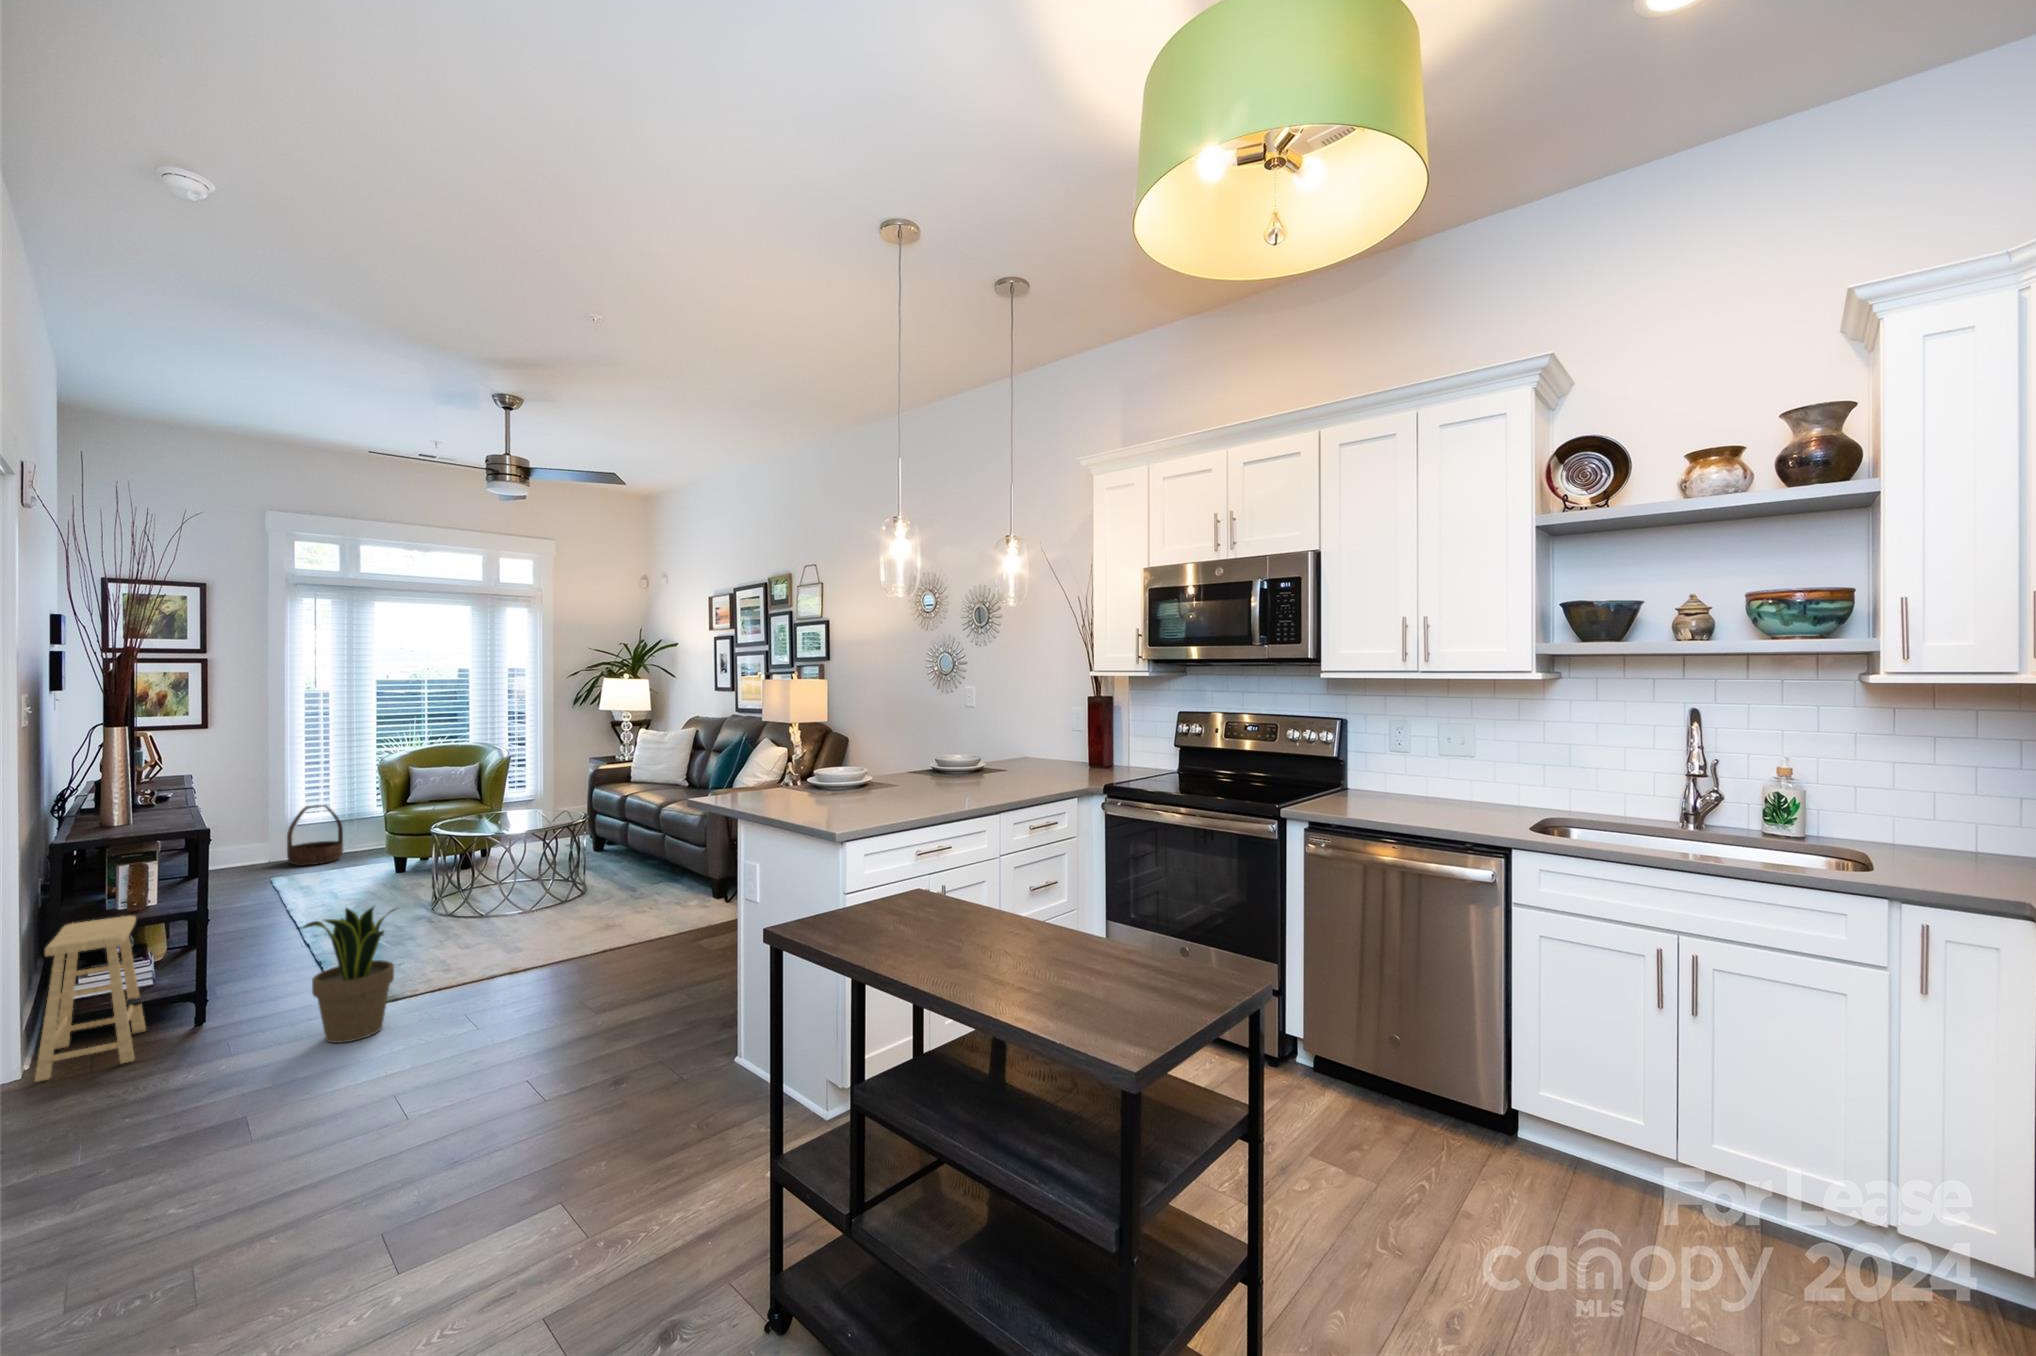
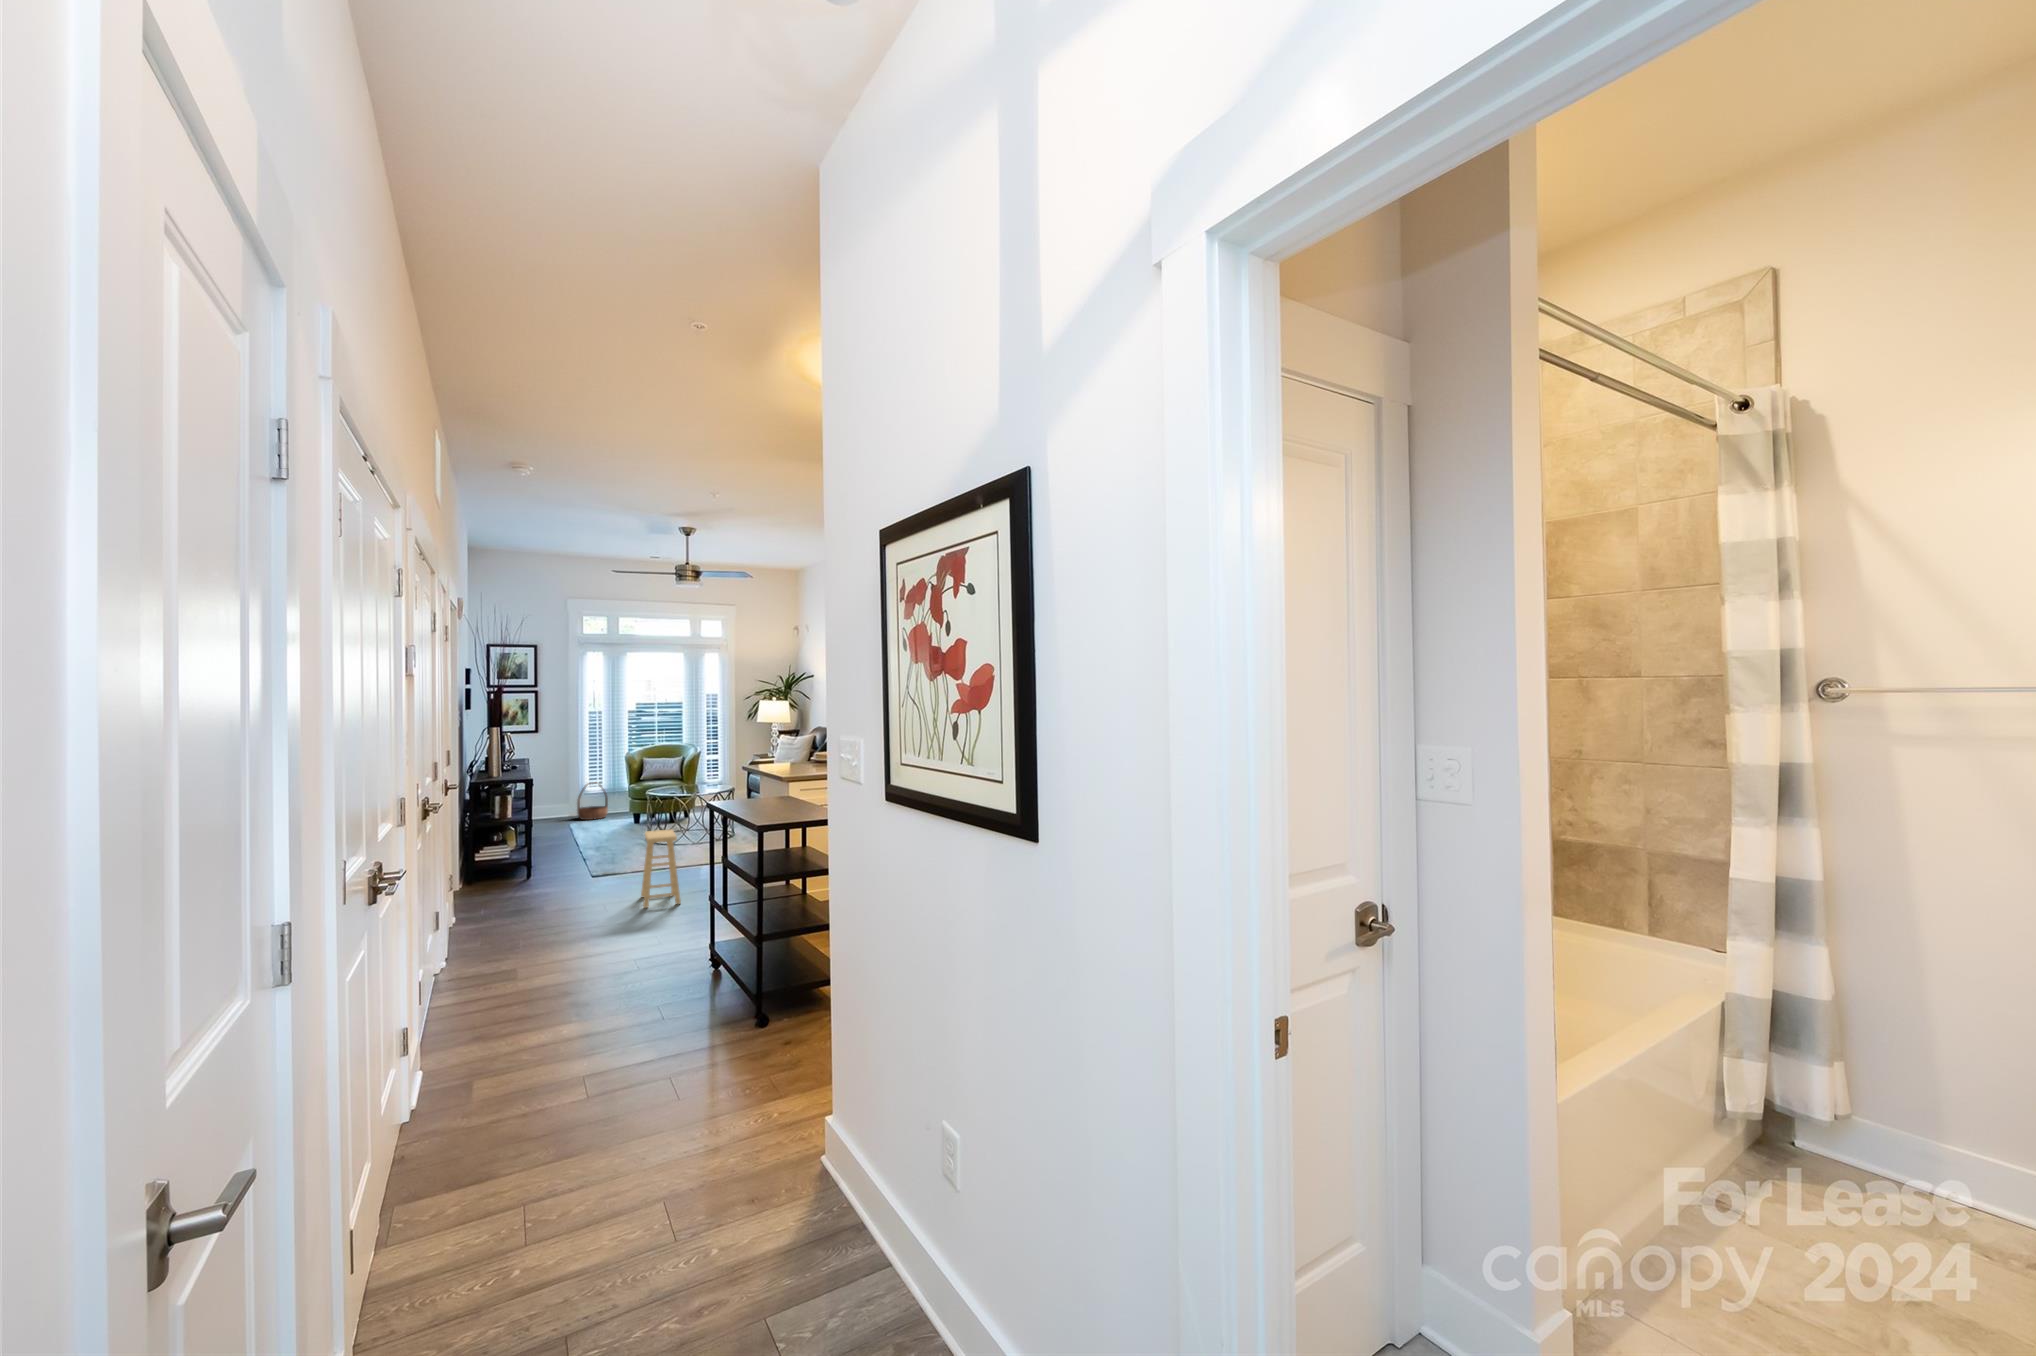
potted plant: present [302,907,396,1043] -> none [570,818,617,888]
footstool: present [35,915,146,1082] -> present [641,829,681,908]

